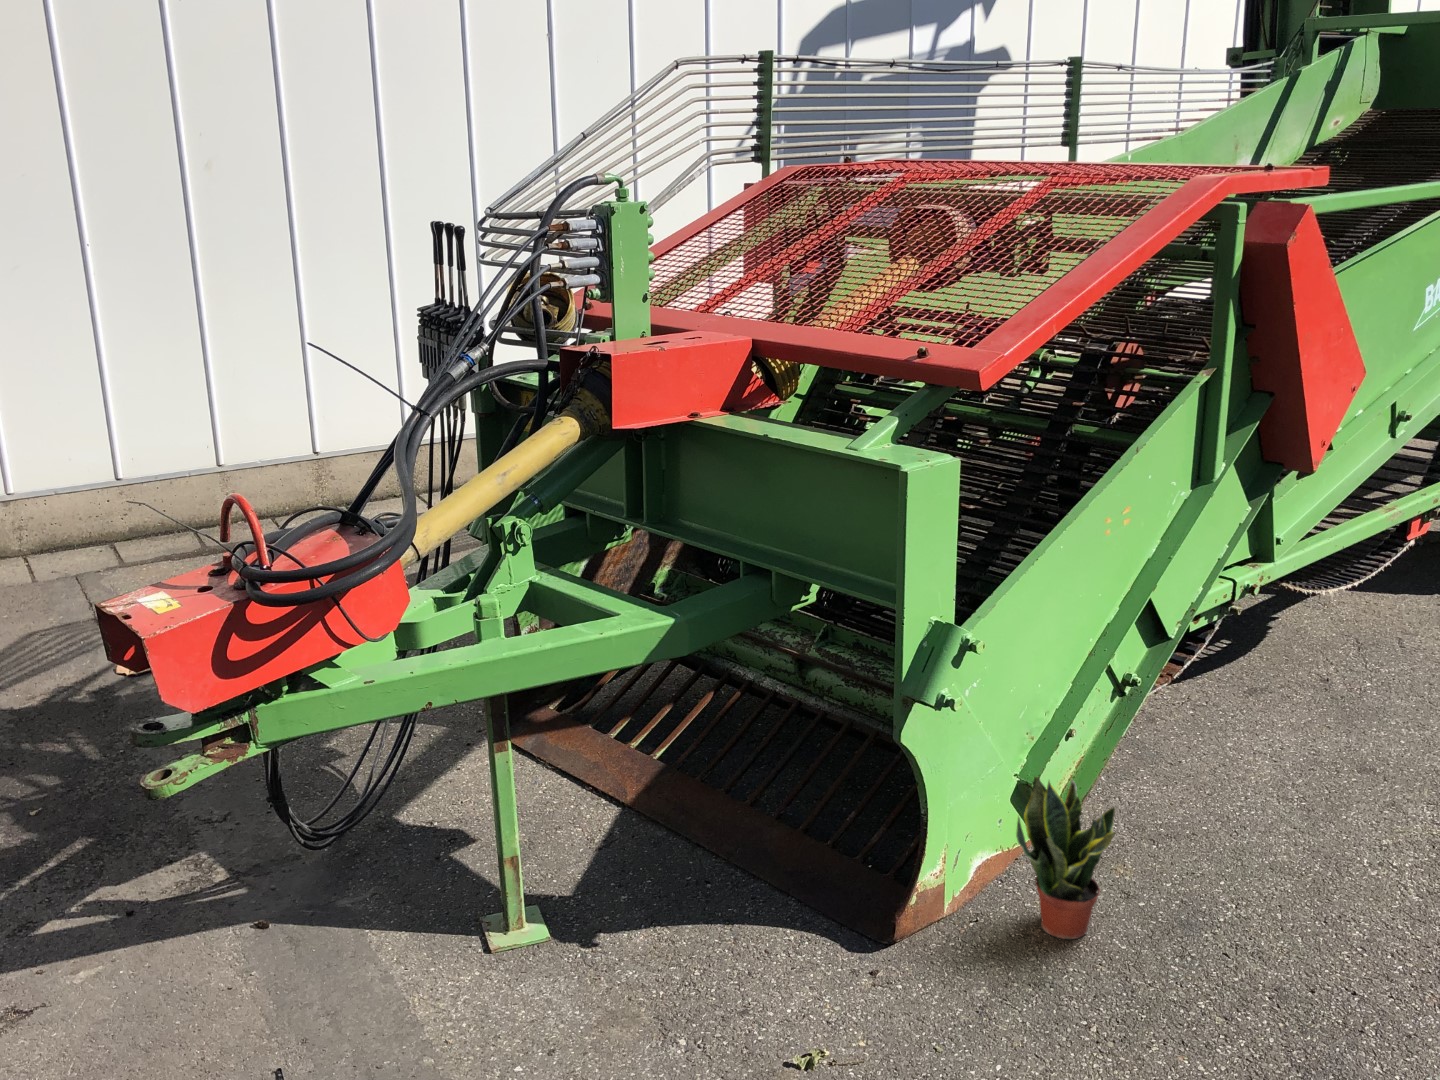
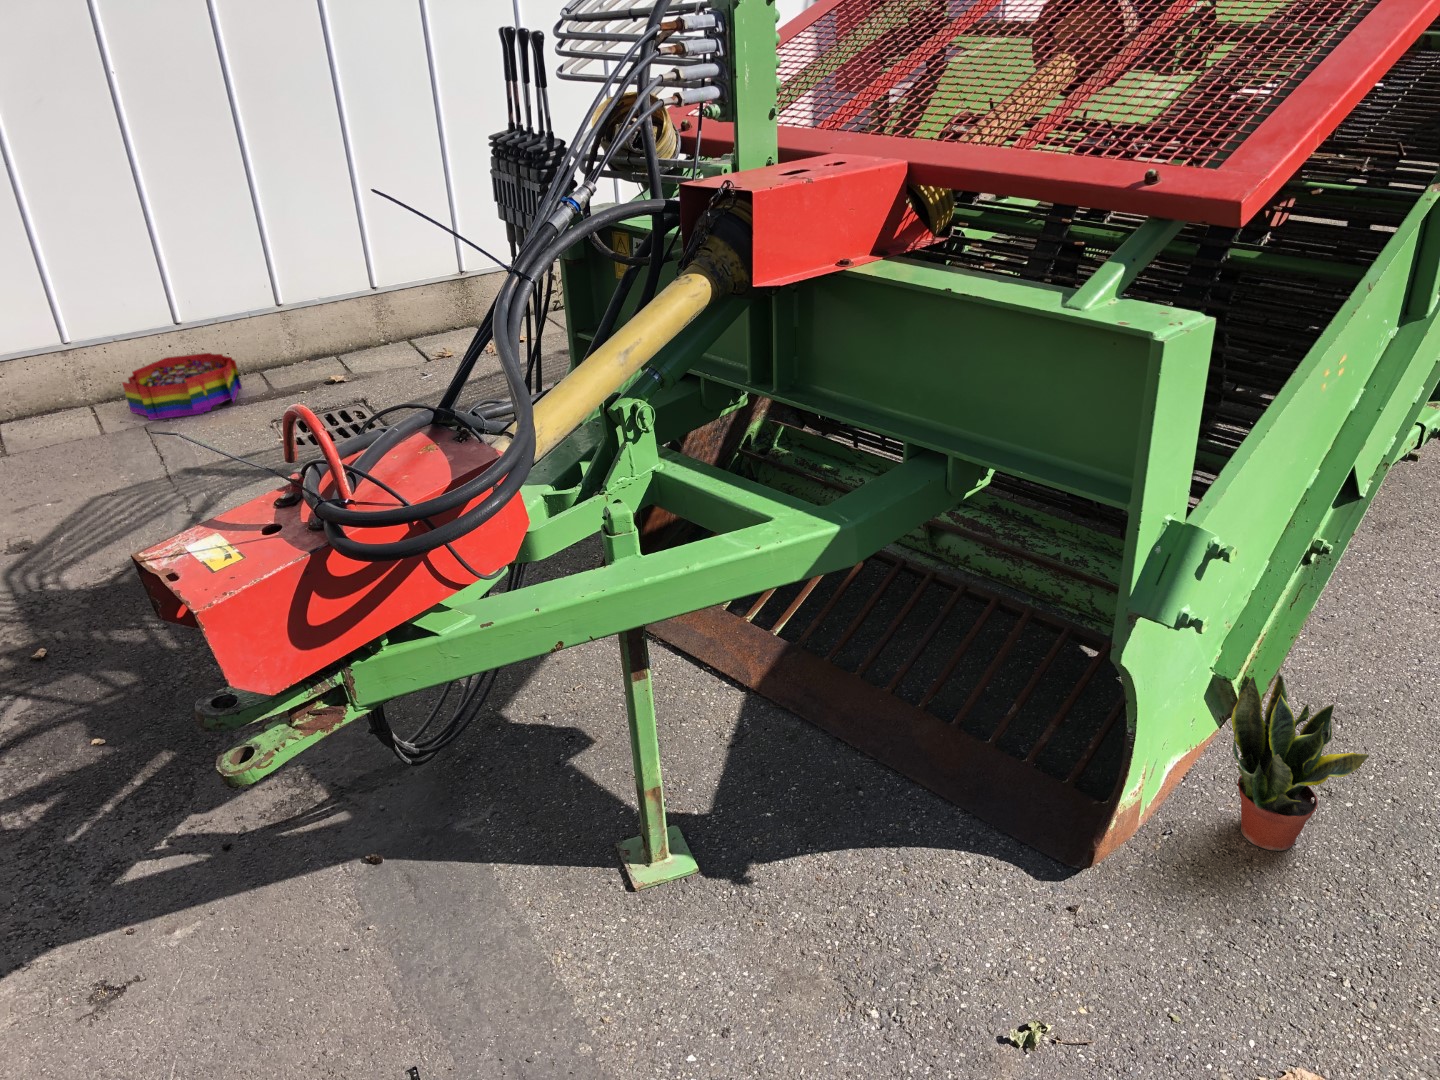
storage bin: none [58,509,175,570] -> present [122,353,242,420]

